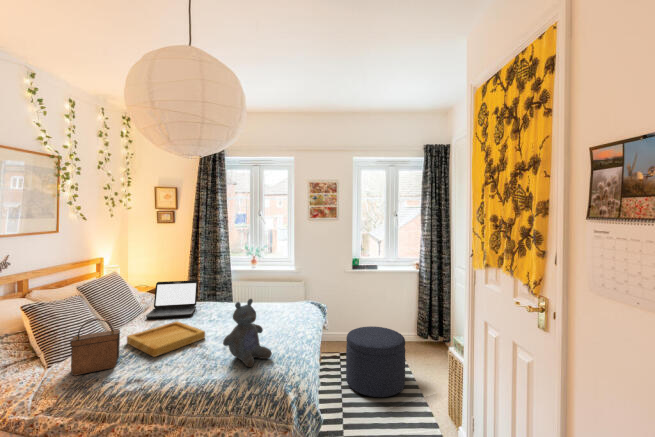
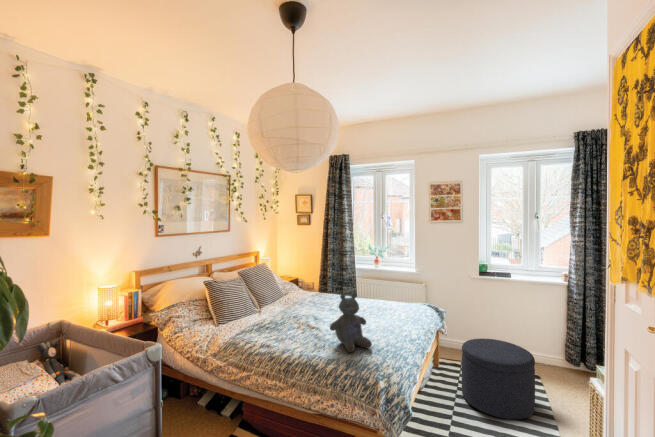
laptop: present [146,281,198,319] -> none [283,273,323,304]
handbag: present [70,318,120,376] -> none [229,295,259,335]
tray: present [127,322,205,357] -> none [266,306,322,331]

